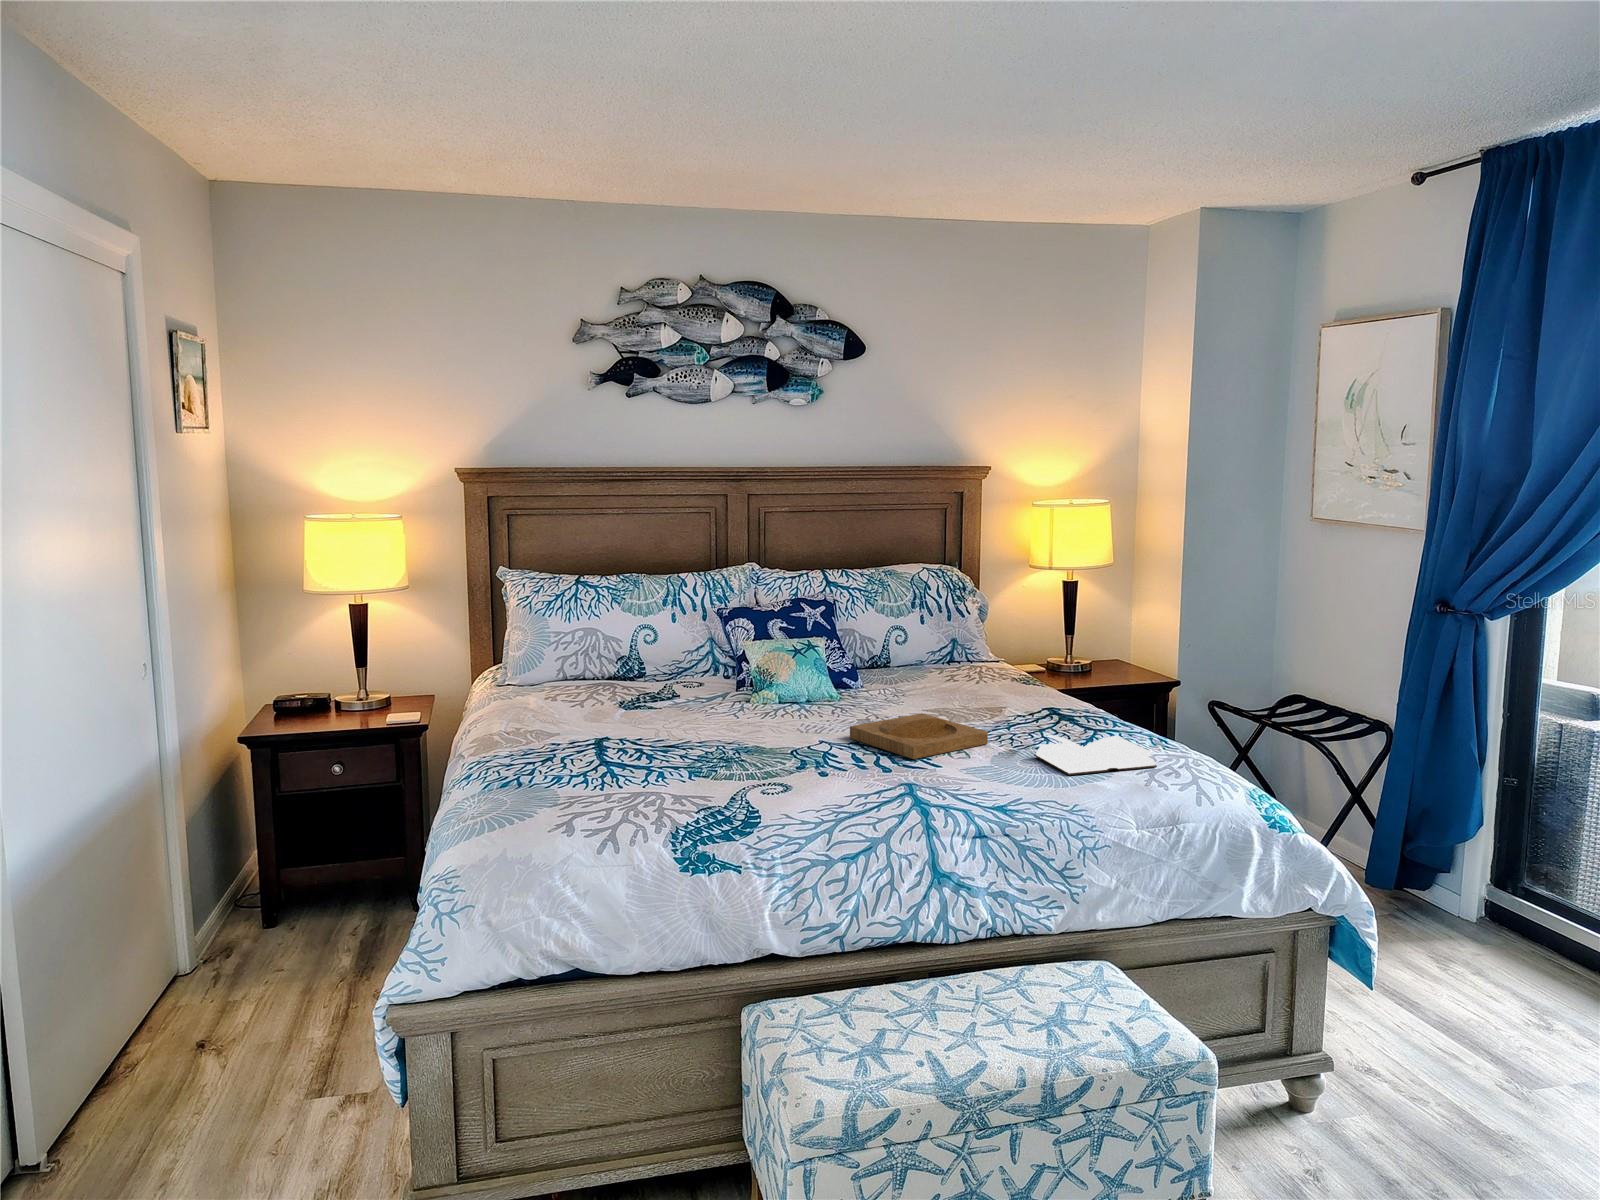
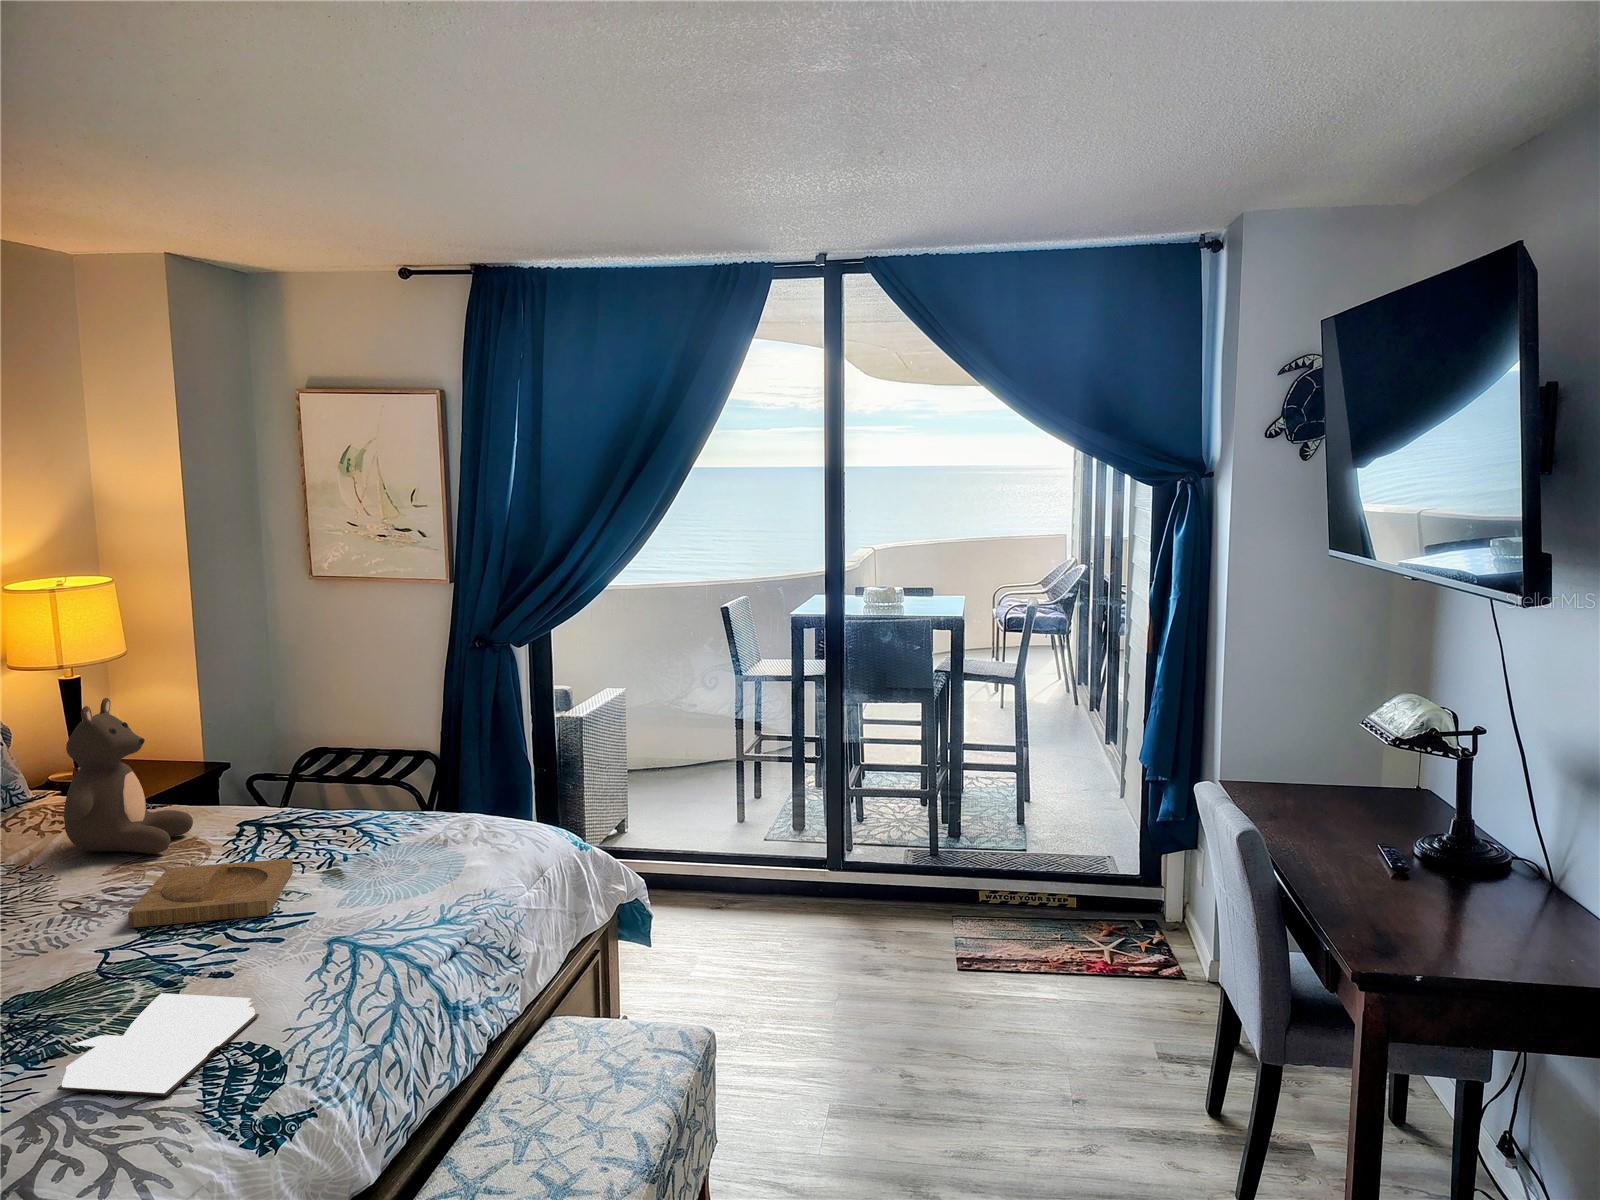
teddy bear: none [904,580,1002,708] -> present [64,698,193,853]
book: present [1034,734,1157,775] -> present [57,993,259,1096]

